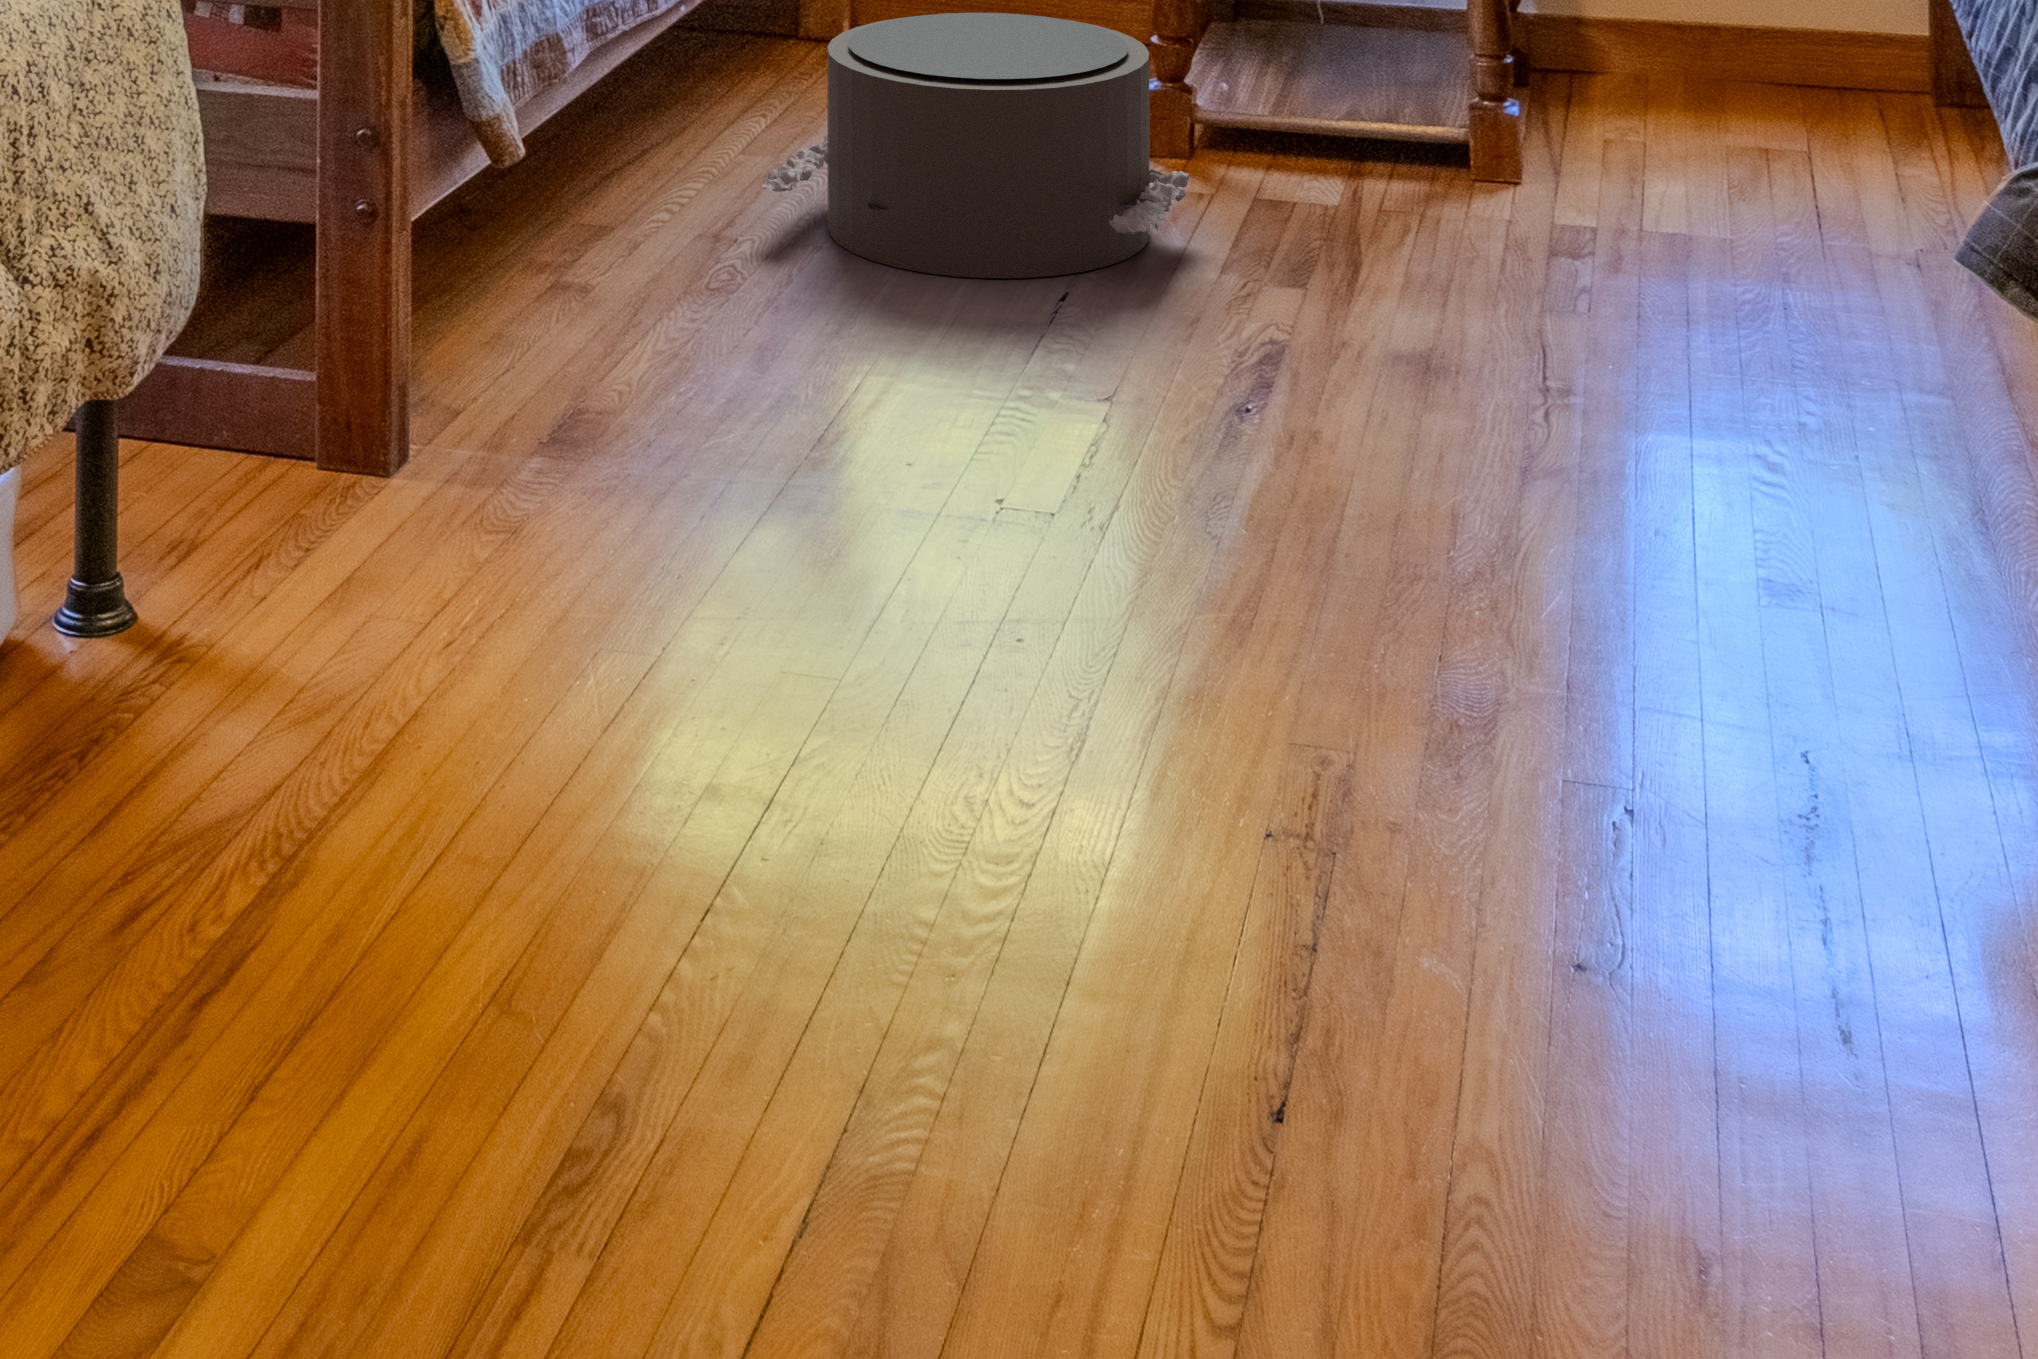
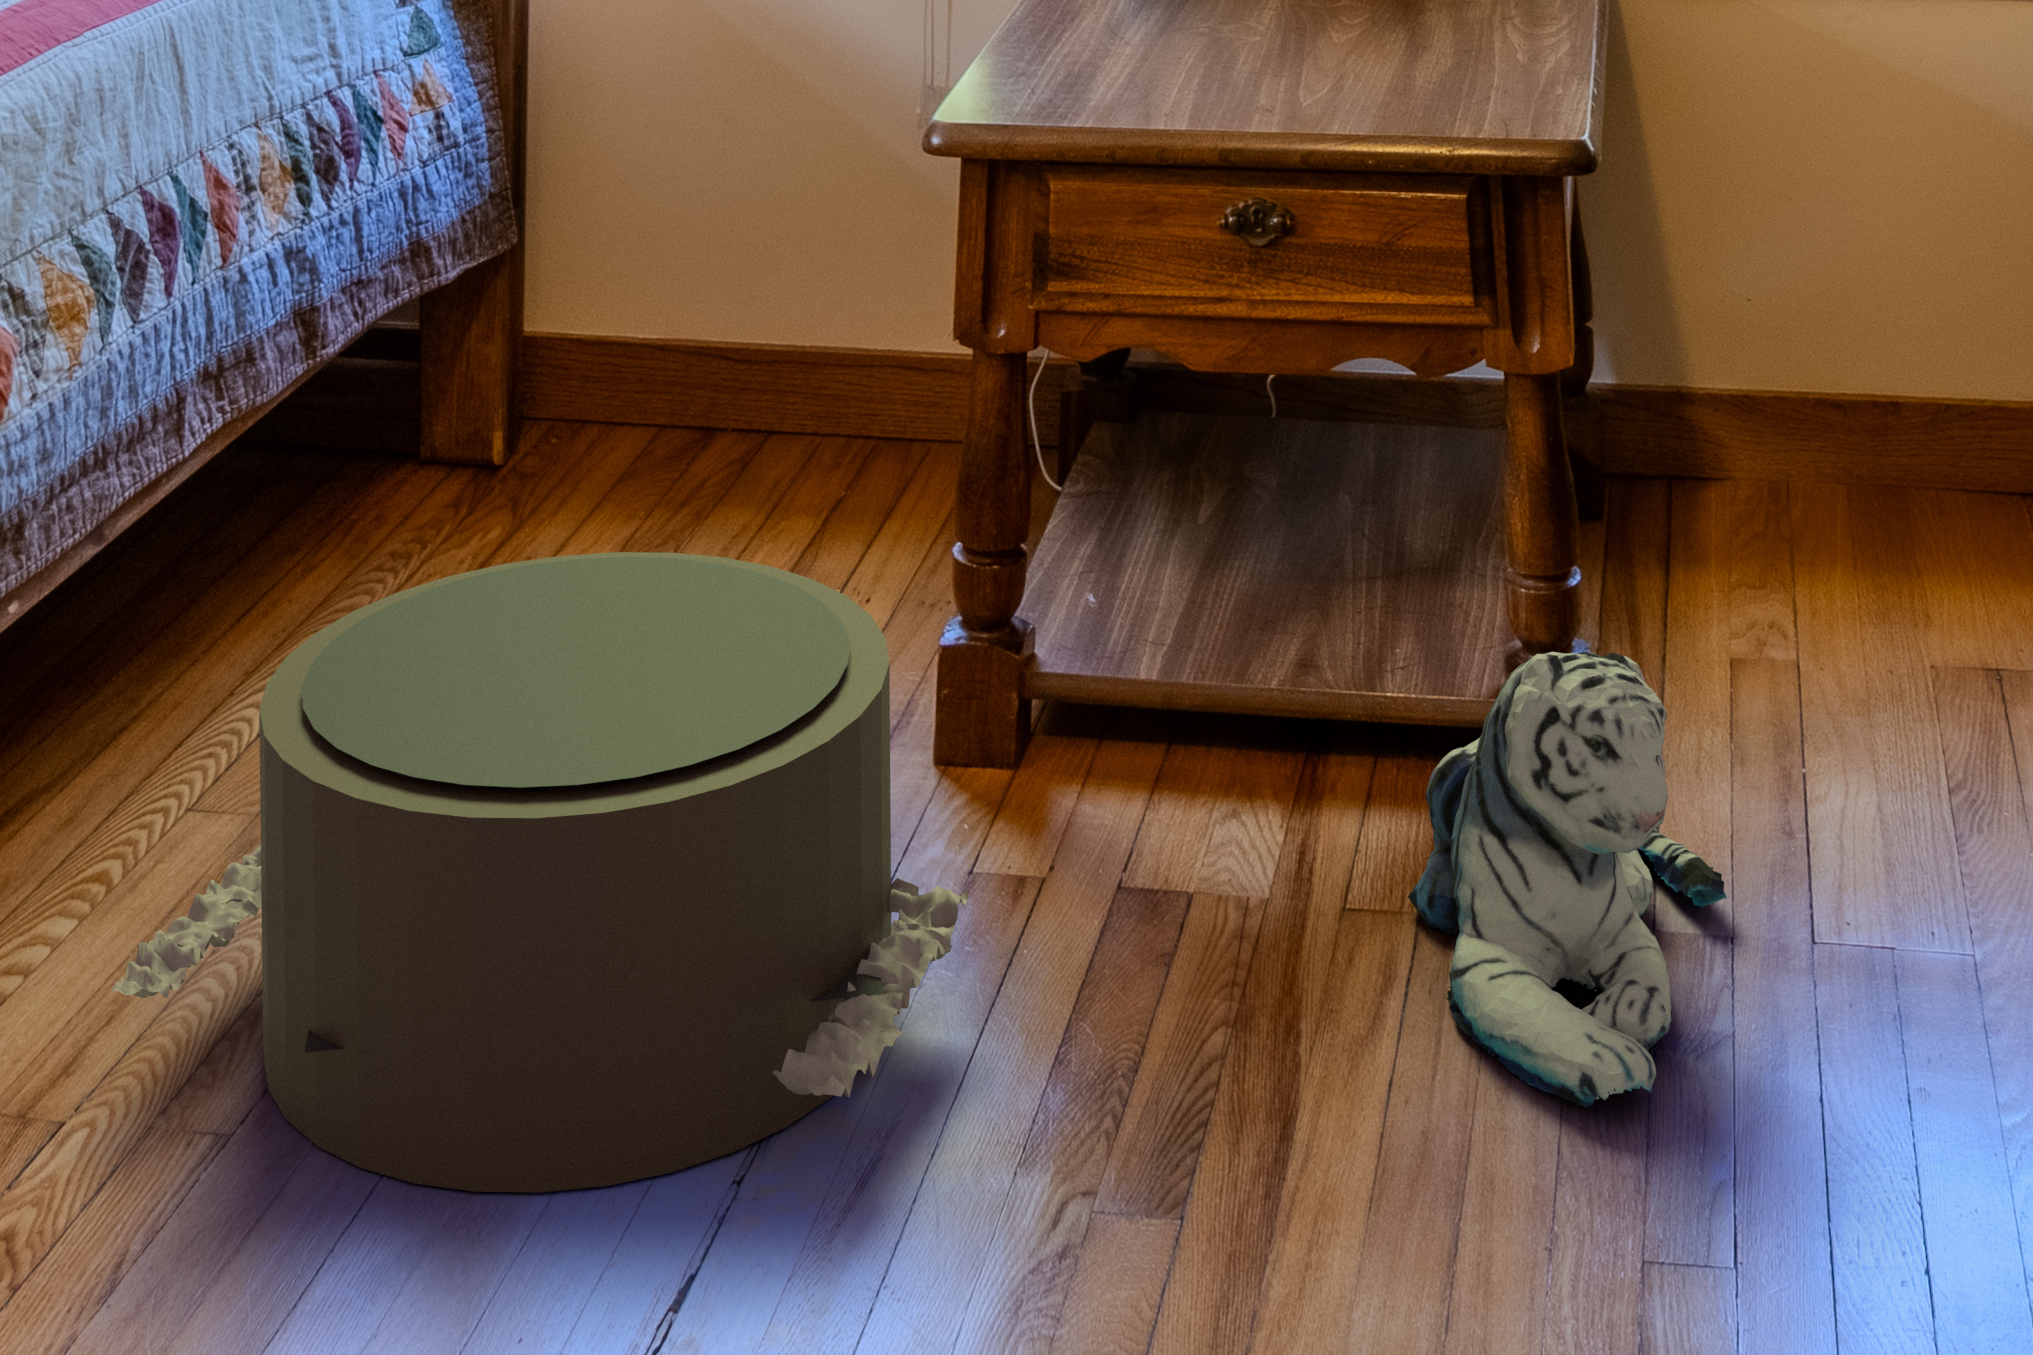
plush toy: none [1424,64,1604,277] -> present [1408,651,1727,1107]

